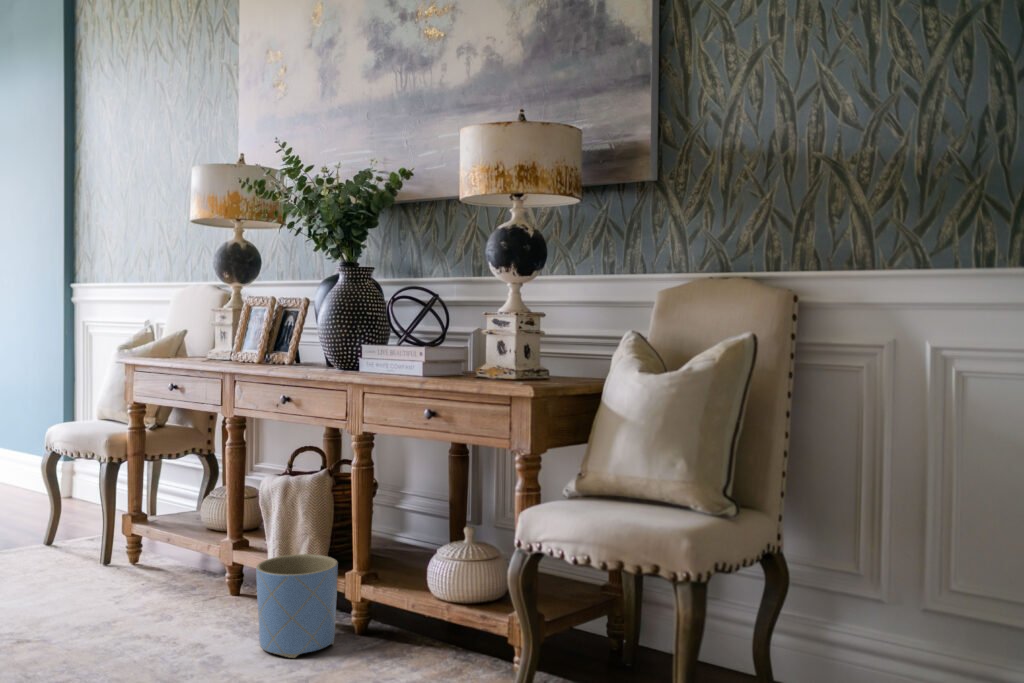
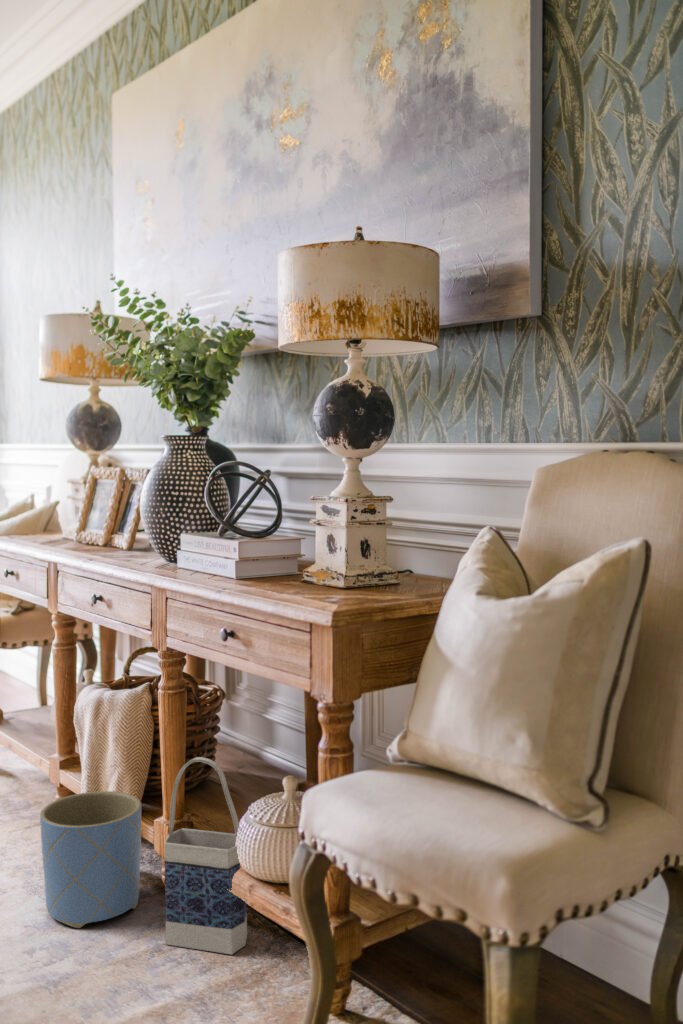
bag: none [369,515,433,666] -> present [164,757,247,955]

